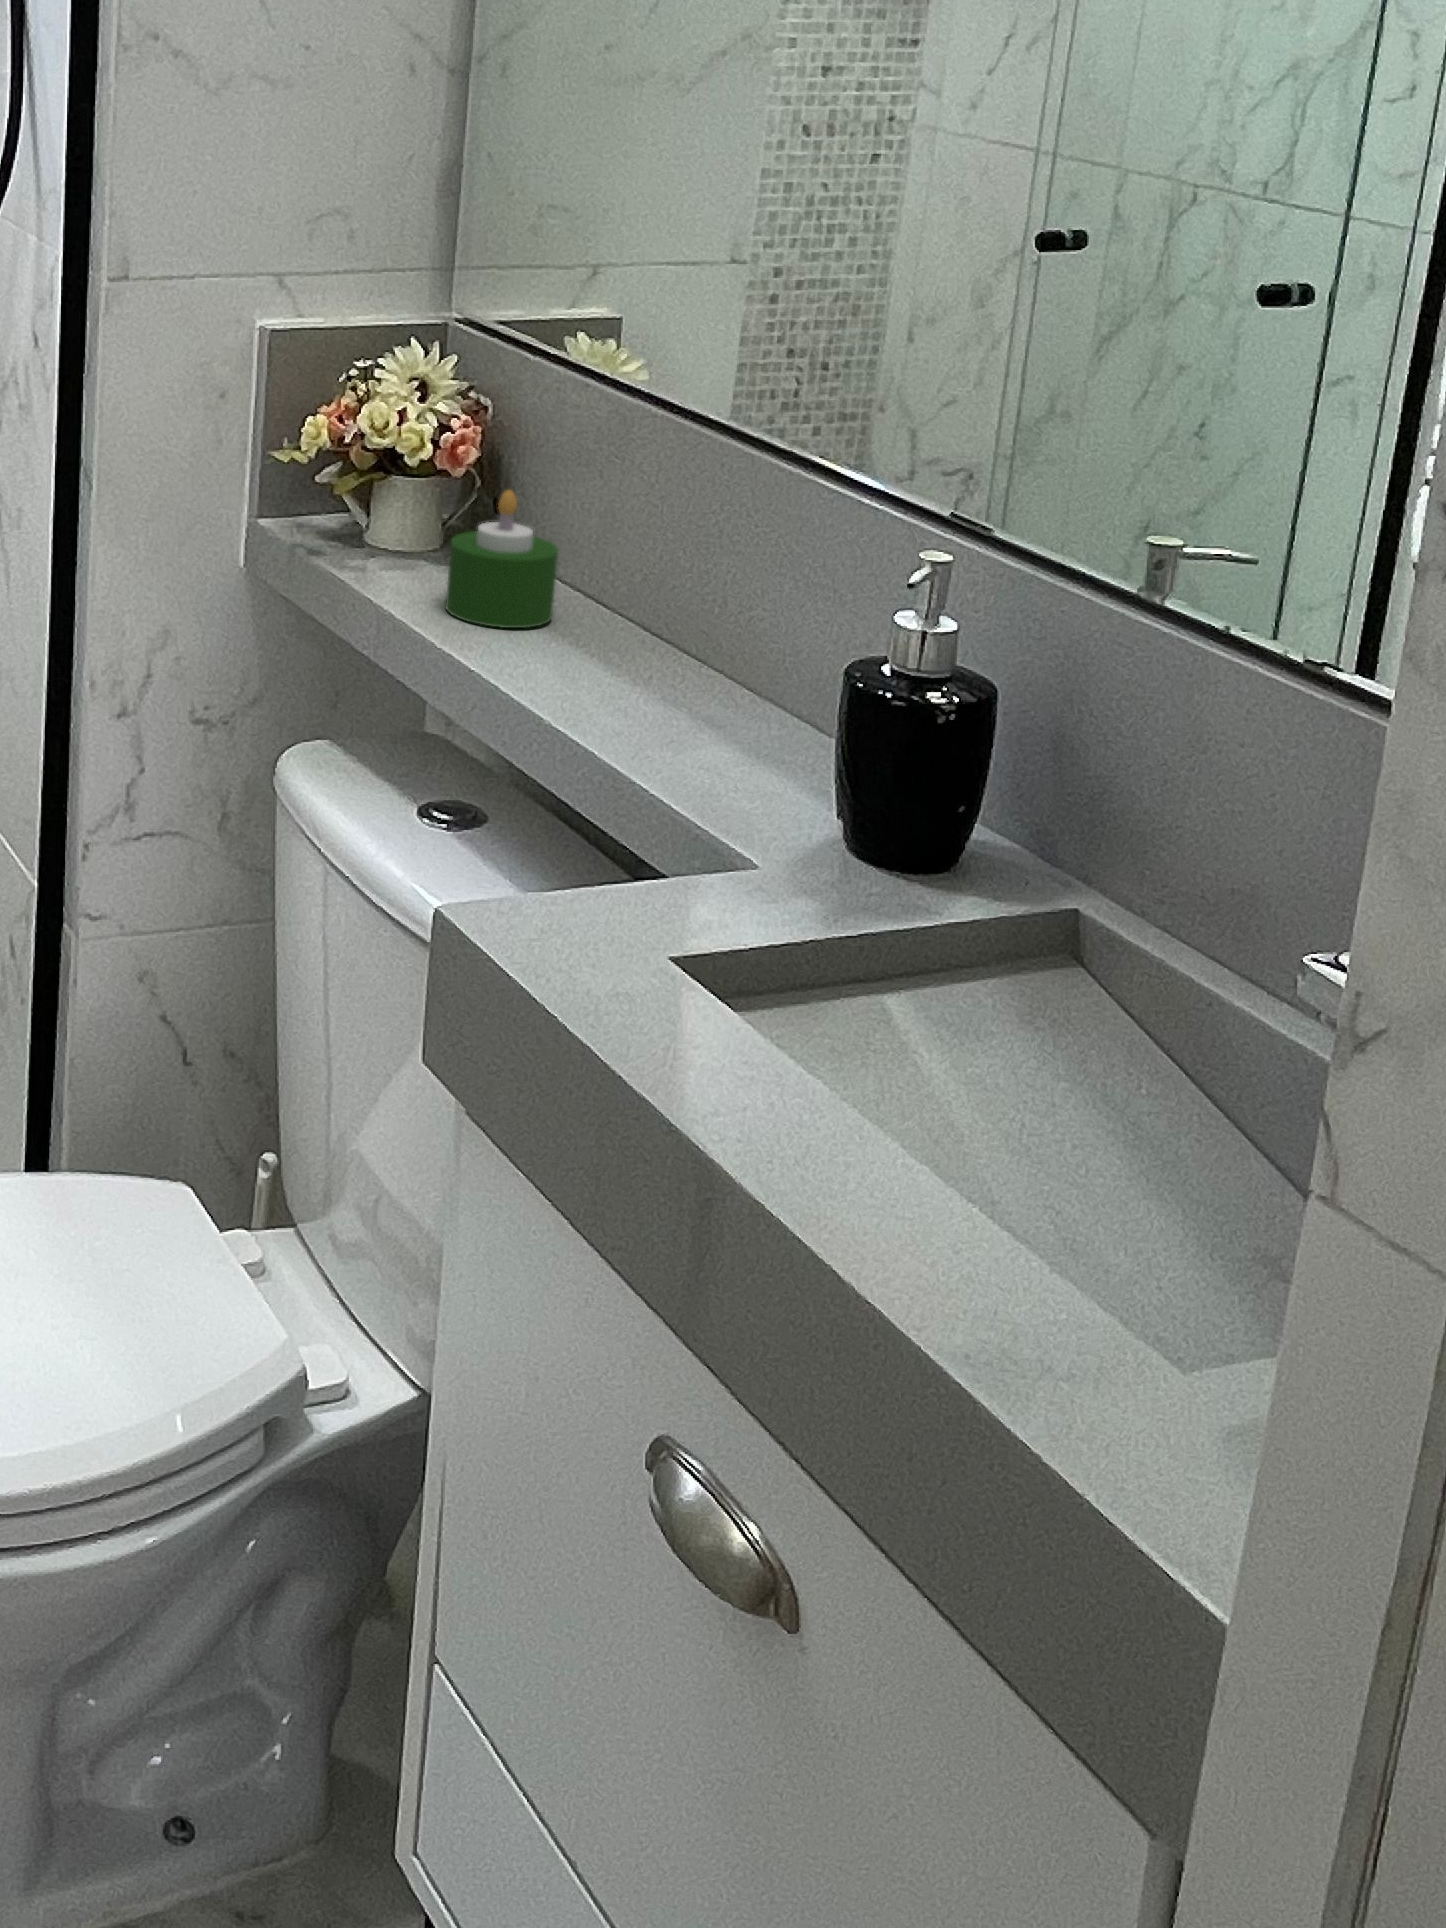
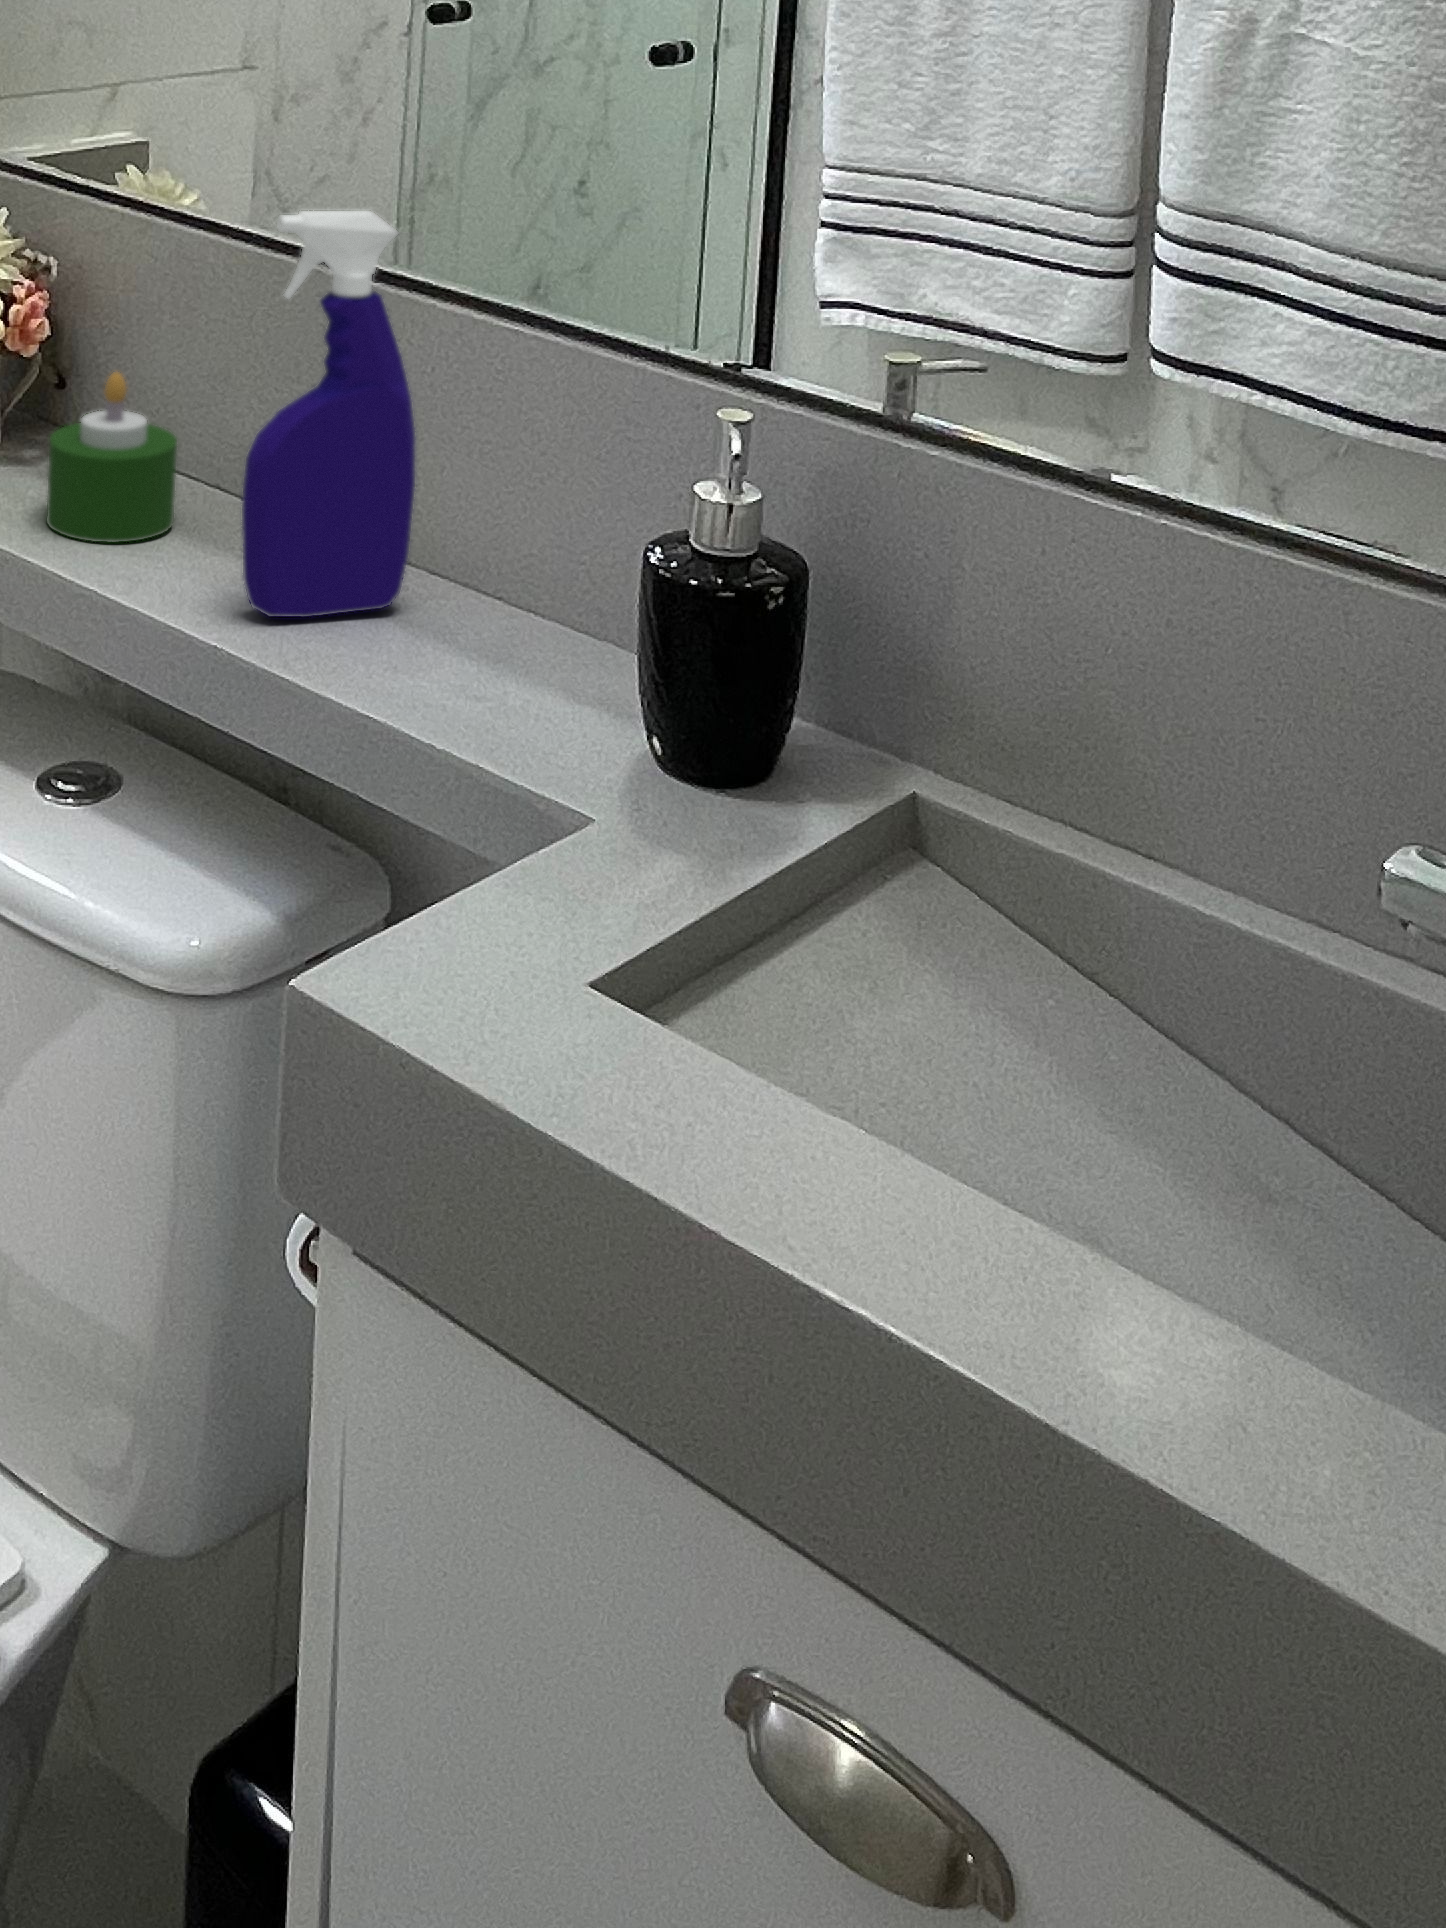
spray bottle: none [563,359,724,703] -> present [242,211,415,617]

